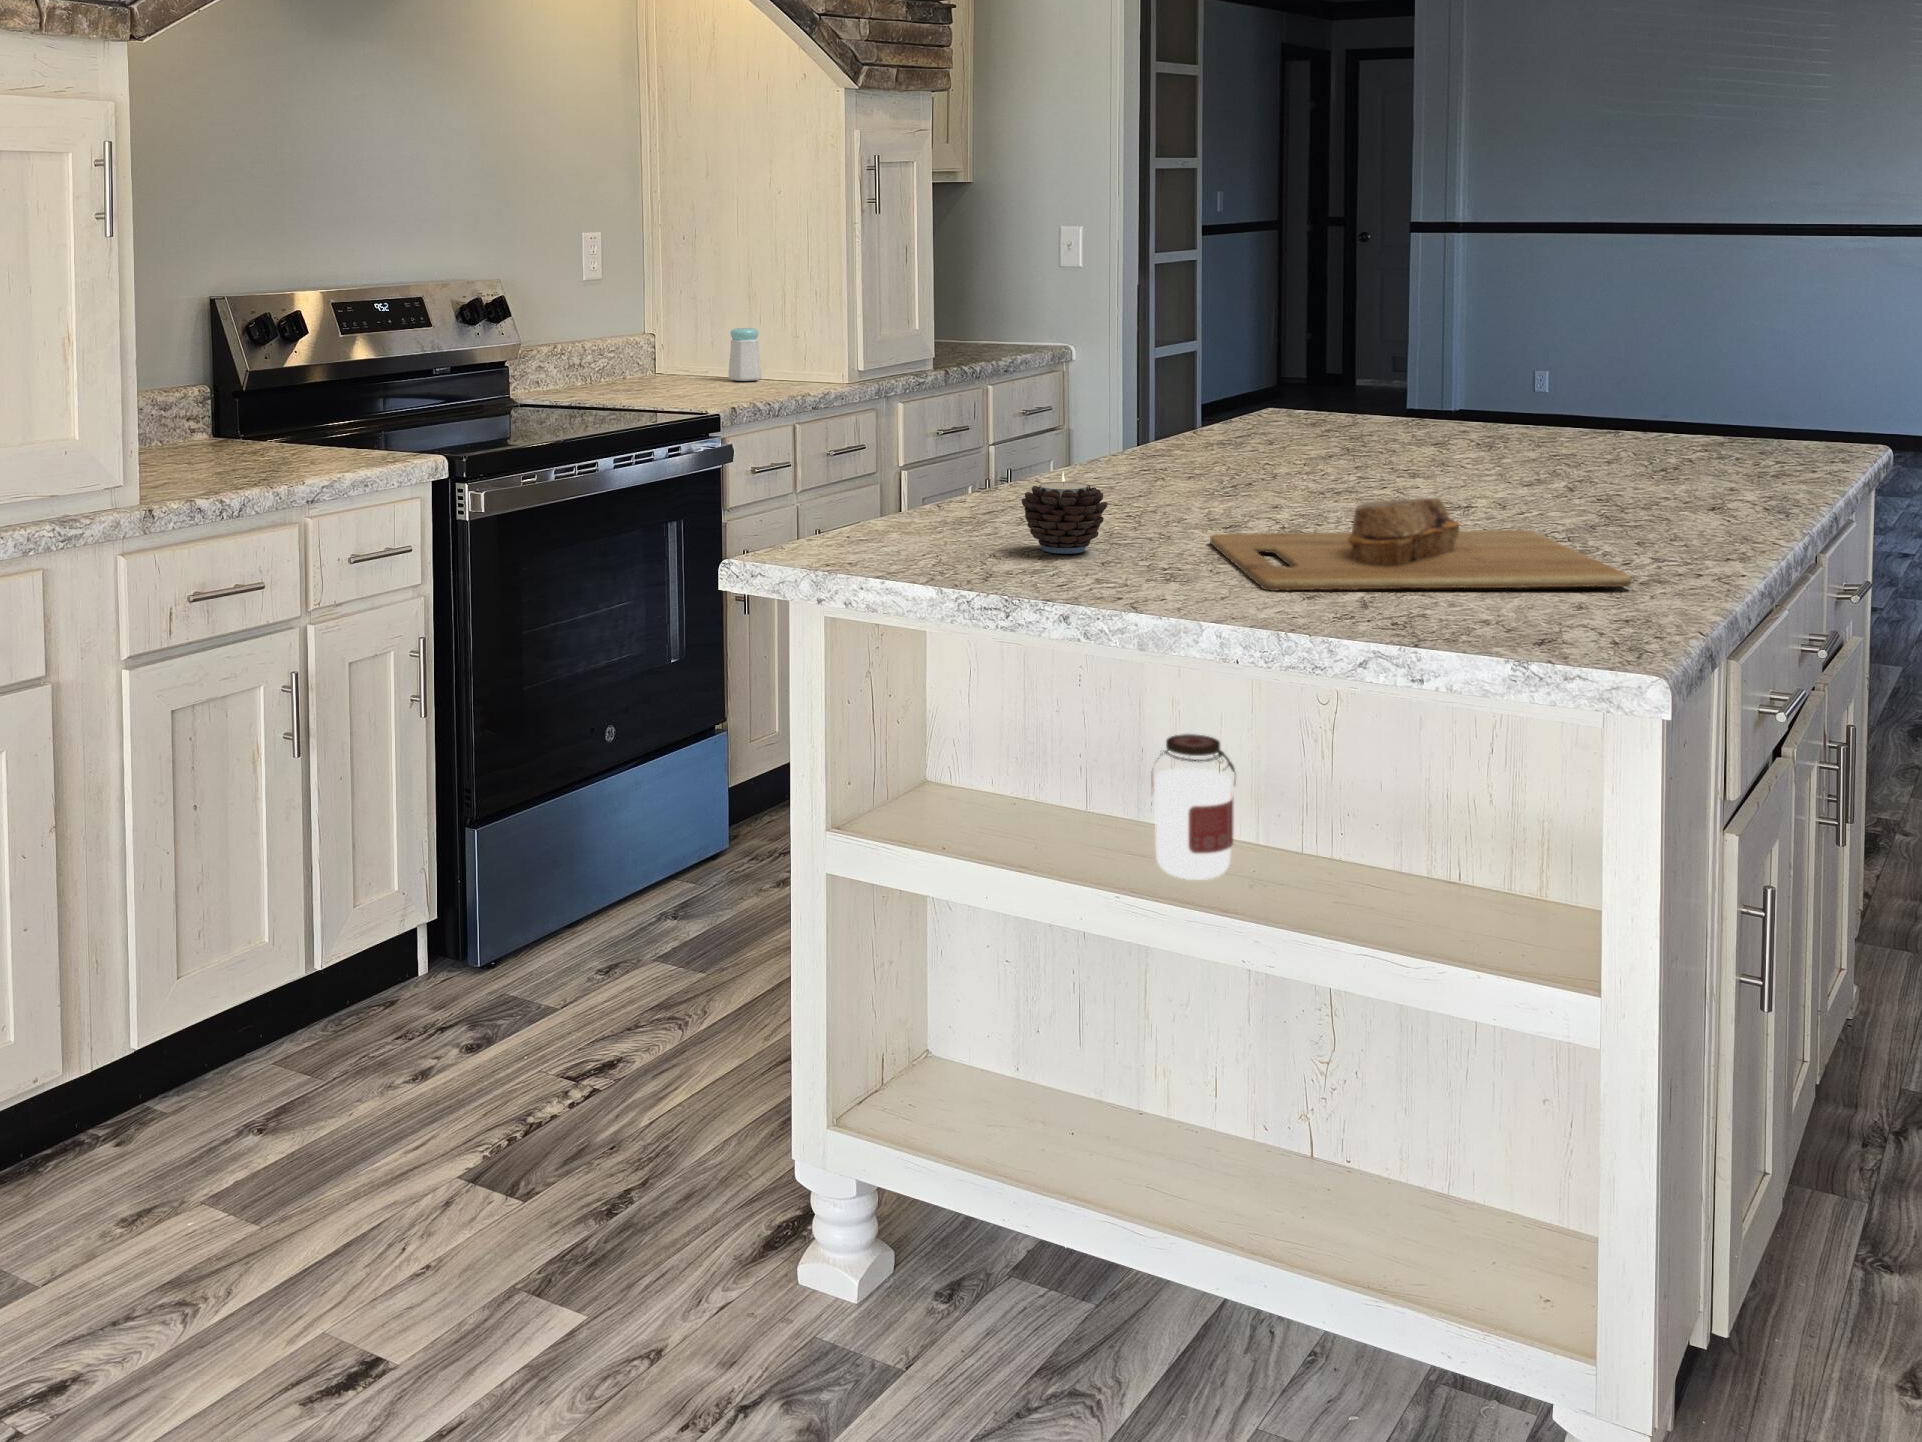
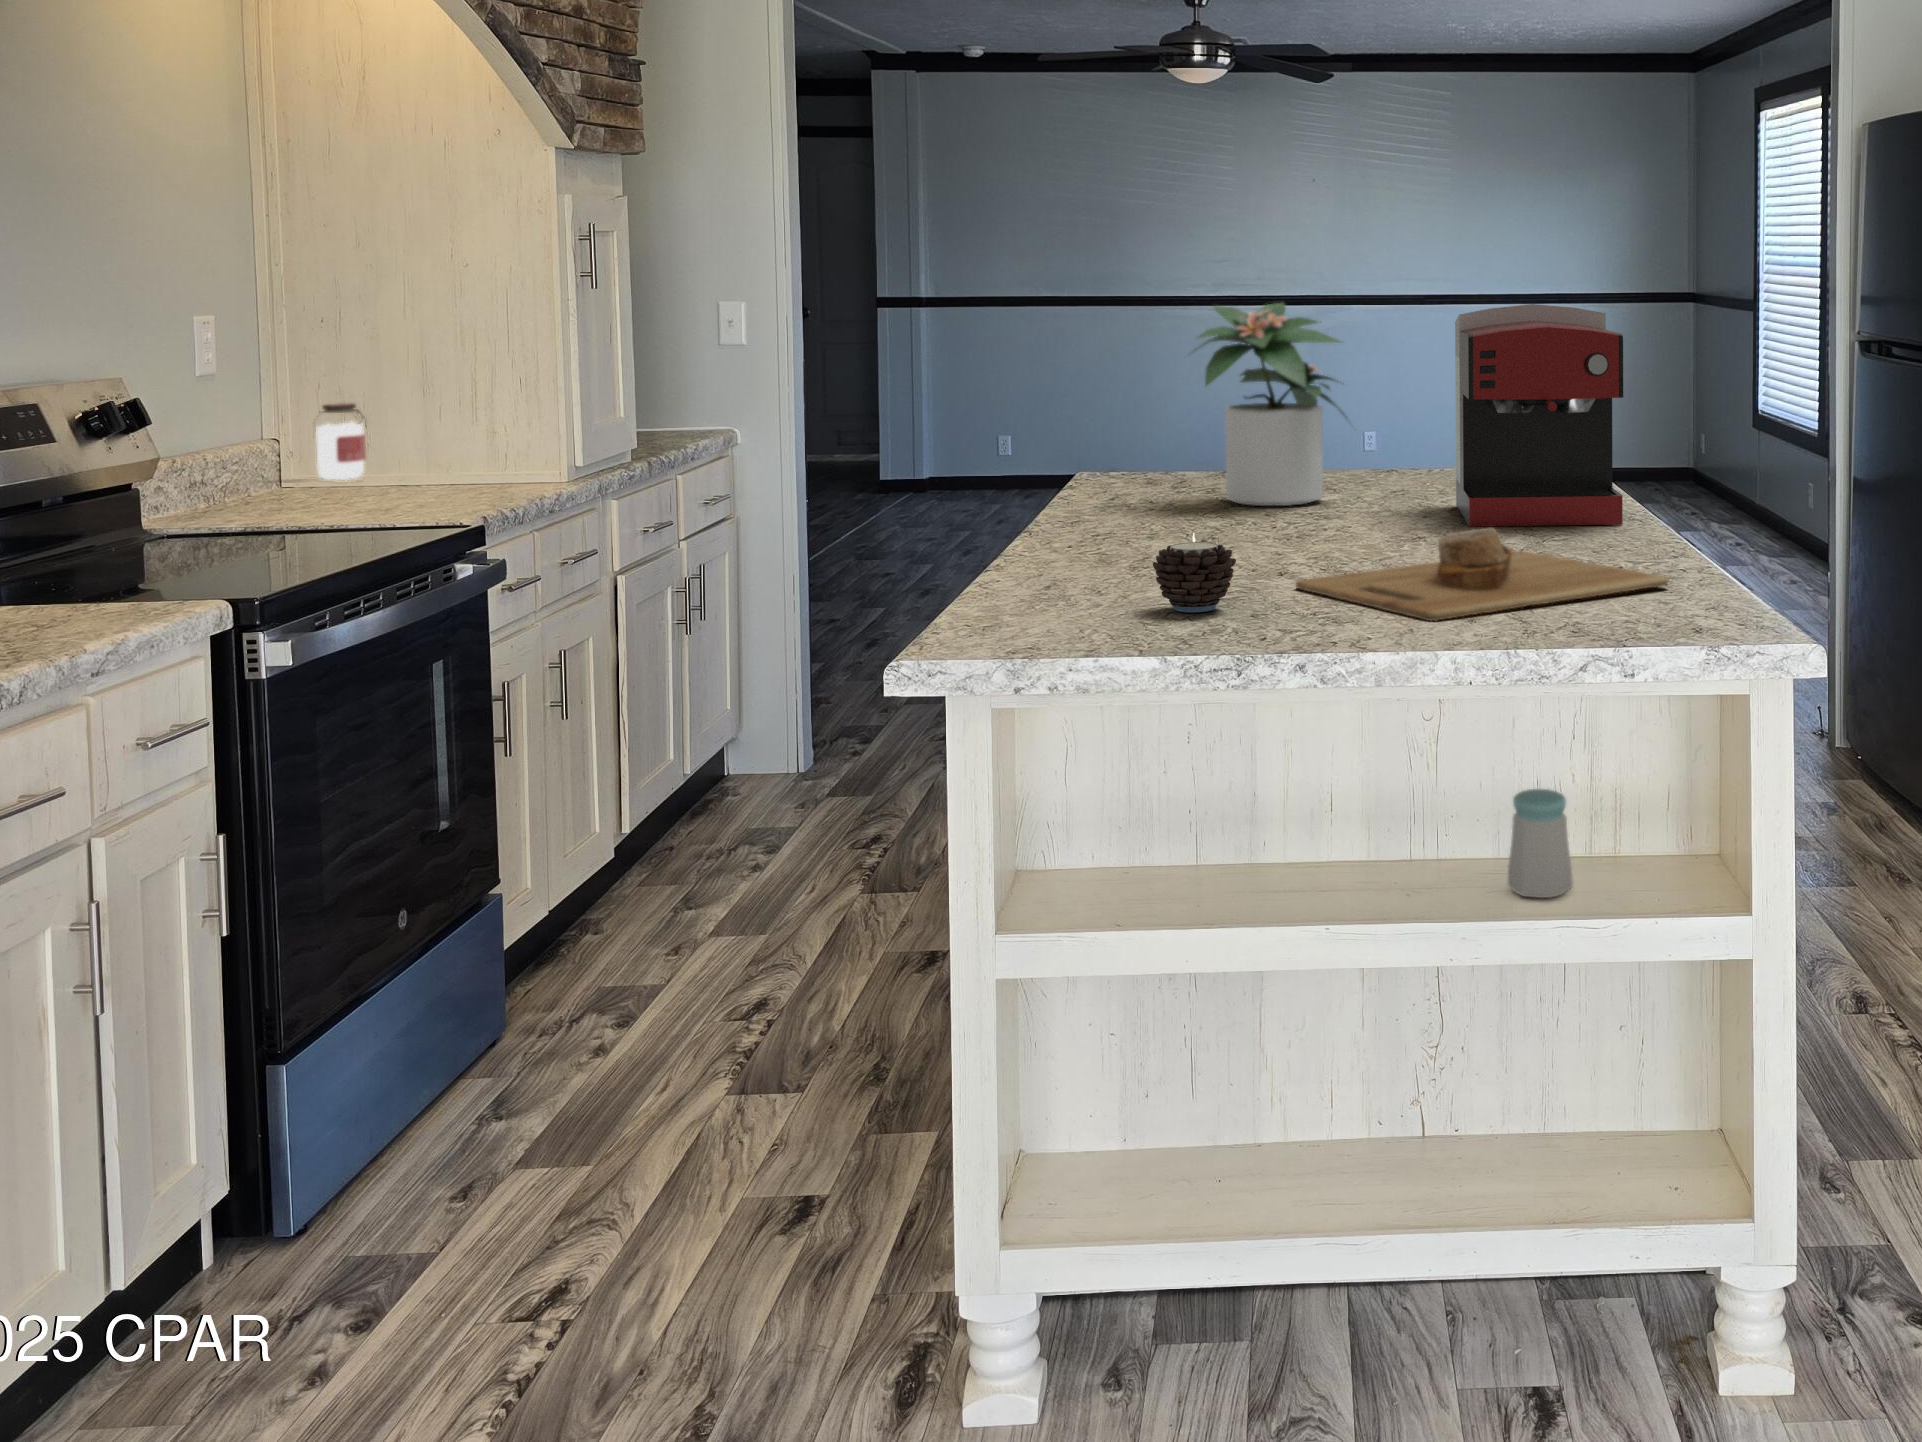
potted plant: none [1310,237,1507,461] -> present [1195,303,1347,506]
coffee maker: none [1568,243,1800,515] -> present [1455,304,1623,527]
salt shaker: present [729,328,762,381] -> present [1508,789,1573,898]
jar: present [1151,734,1235,880] -> present [315,403,366,480]

